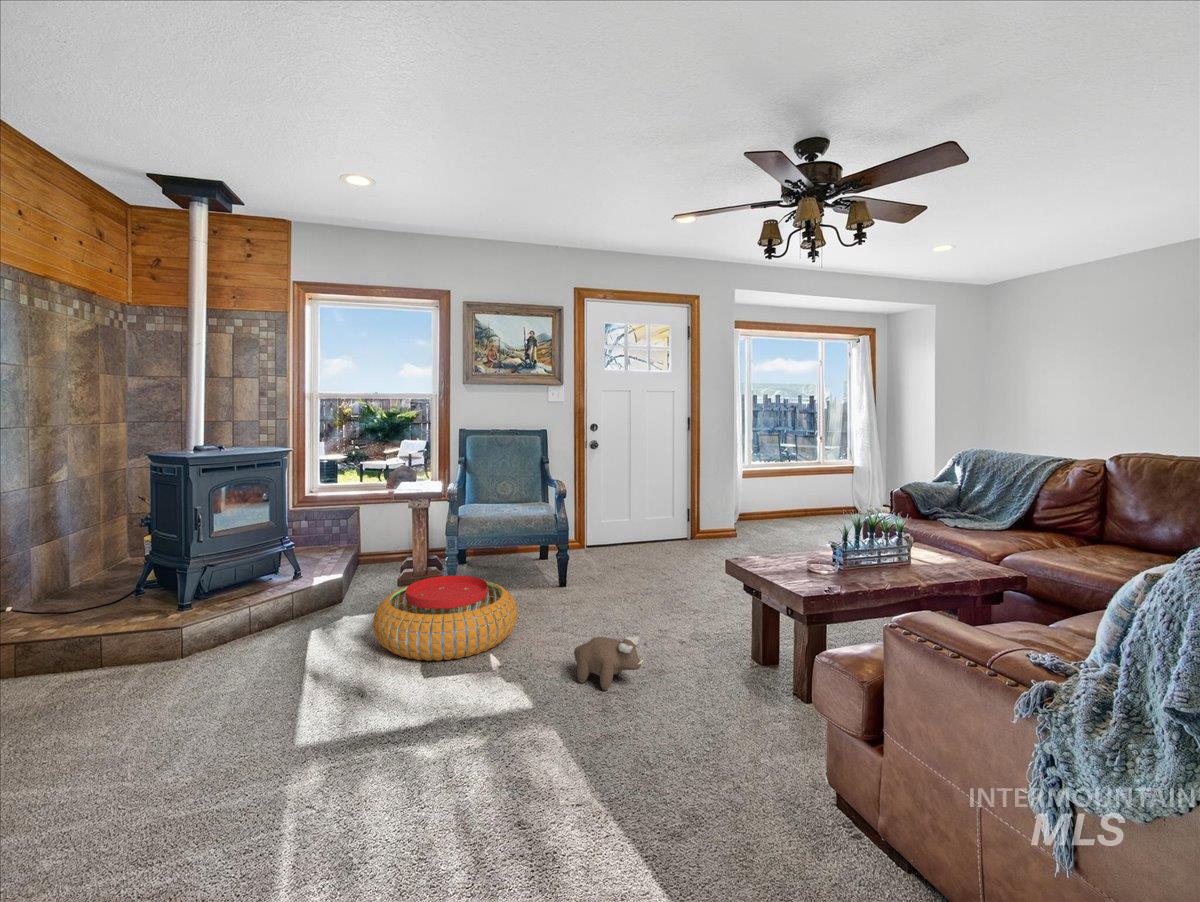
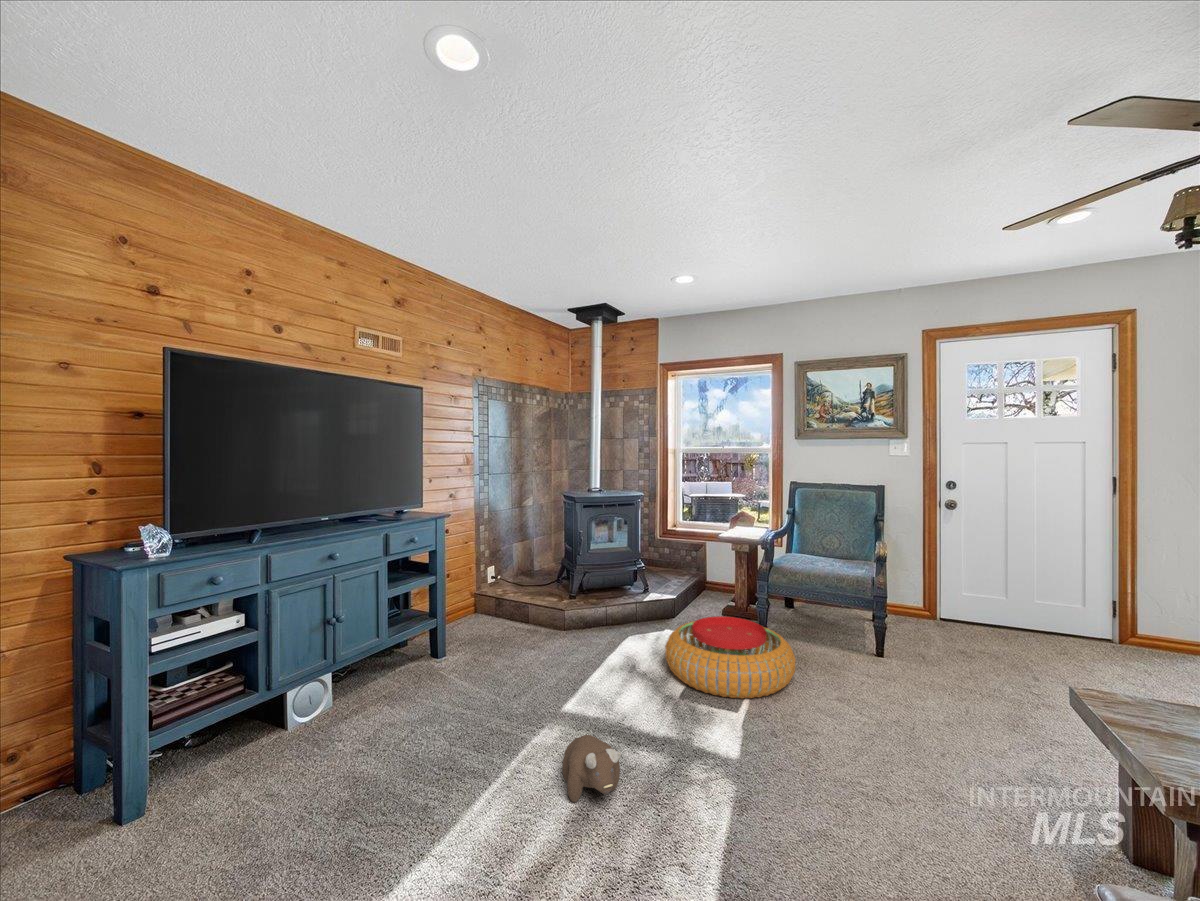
plush toy: present [574,636,643,690] -> present [562,735,621,802]

